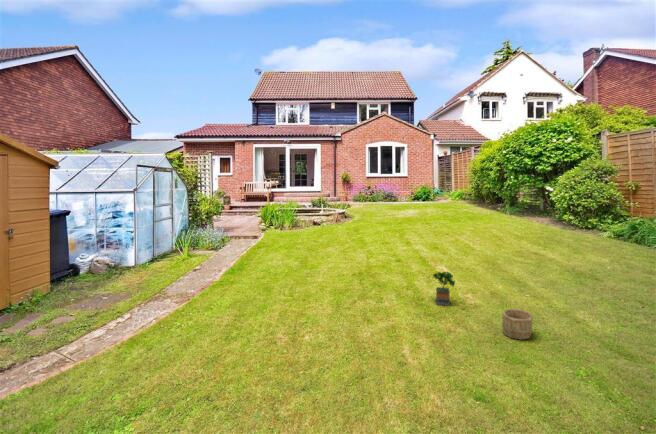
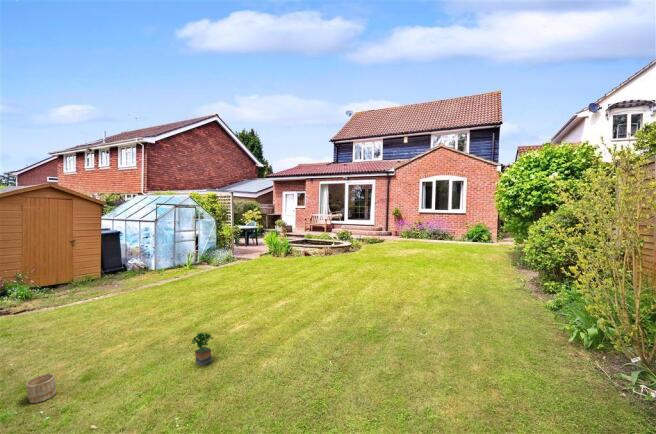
wooden bucket: present [502,309,533,339] -> present [25,374,56,403]

